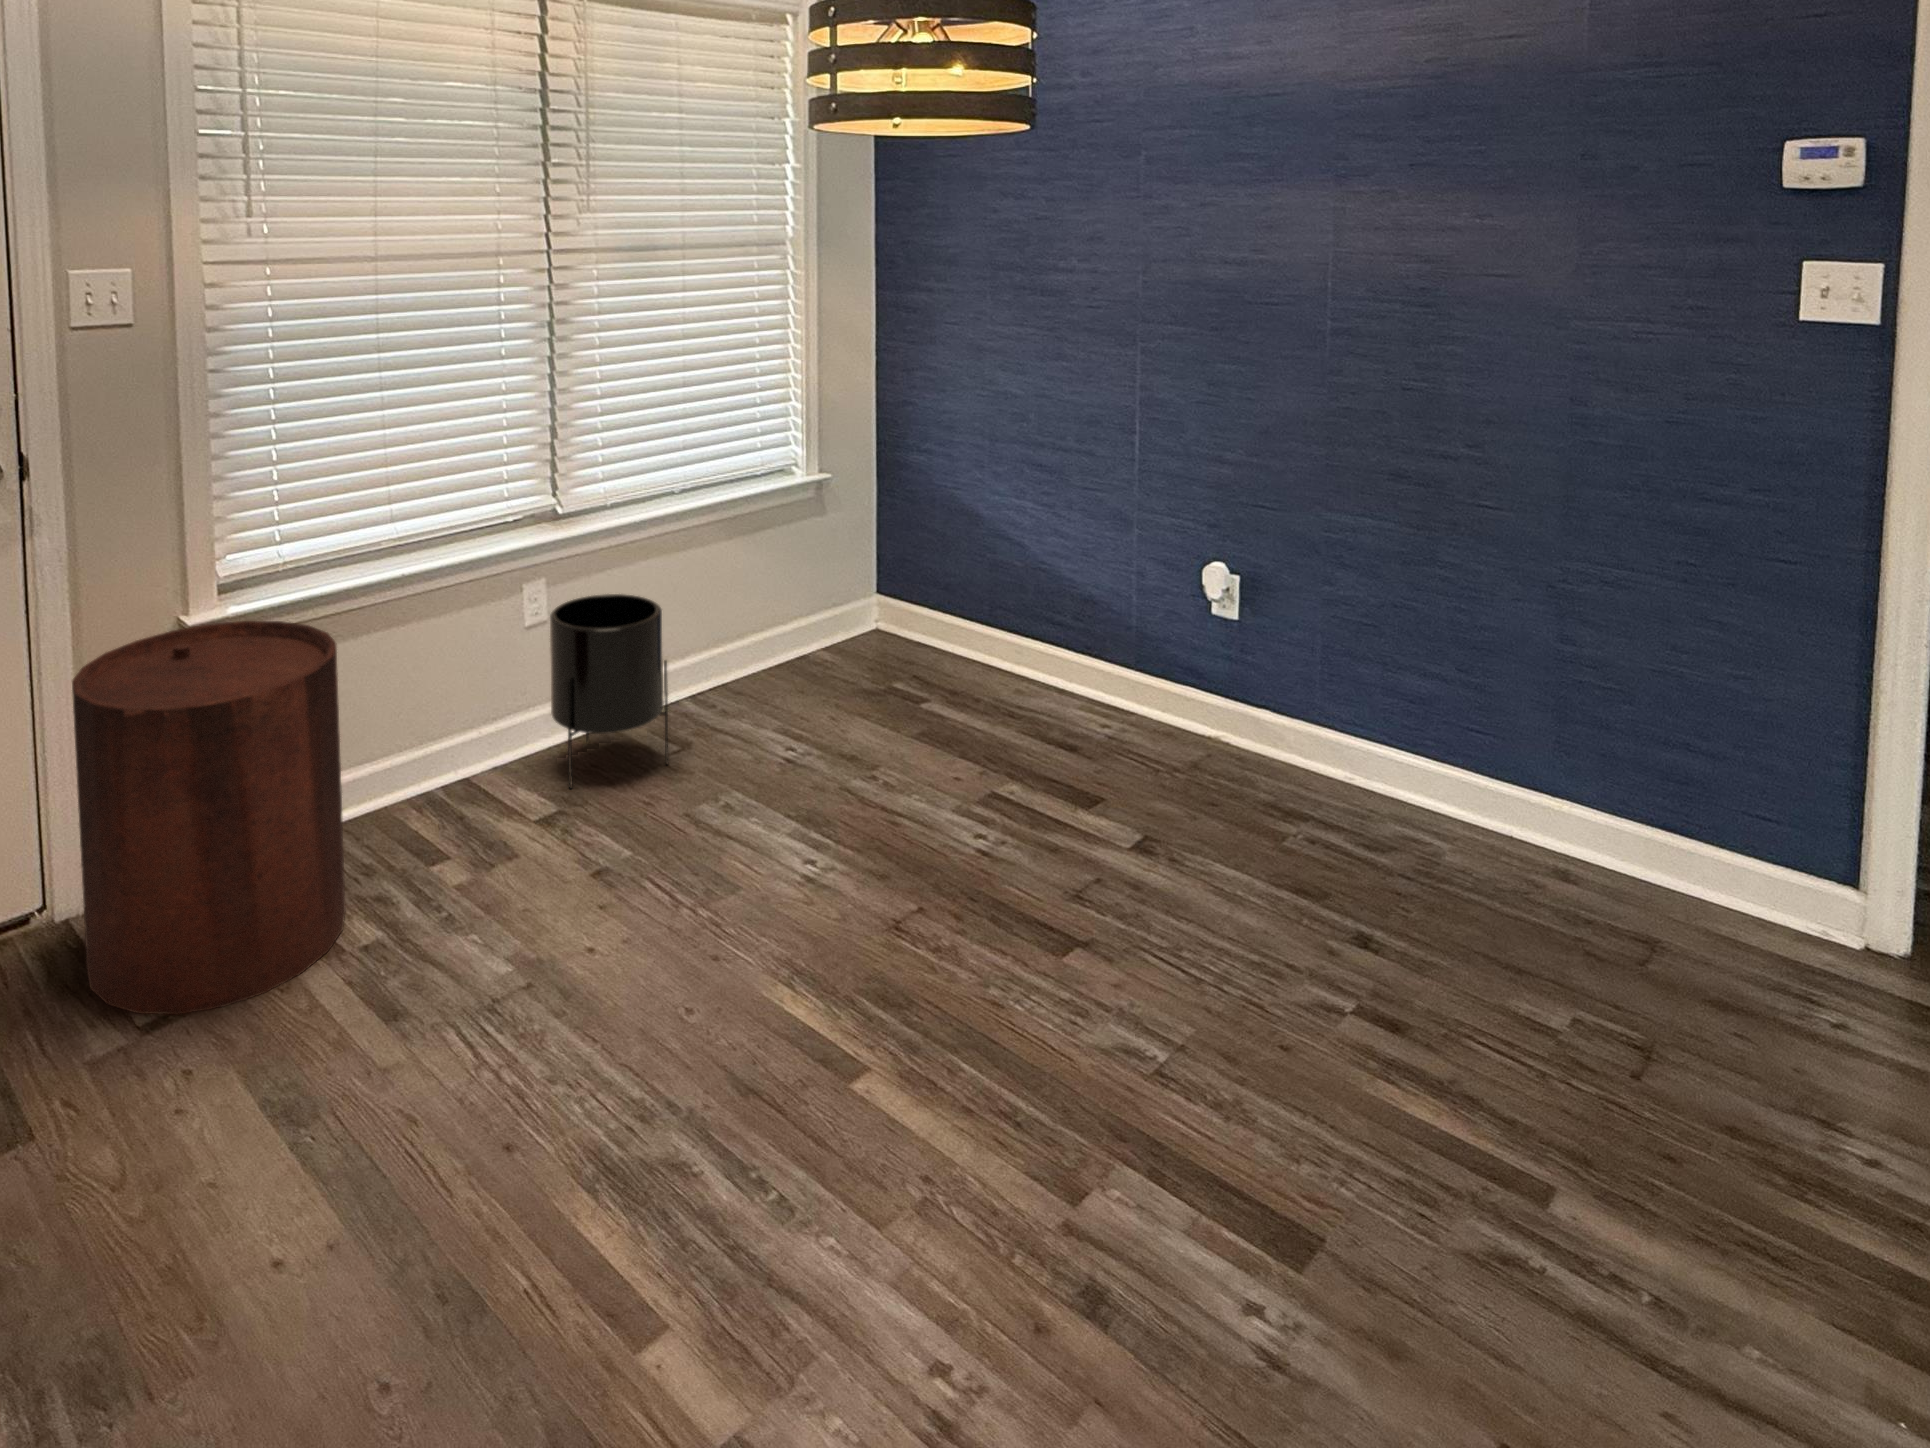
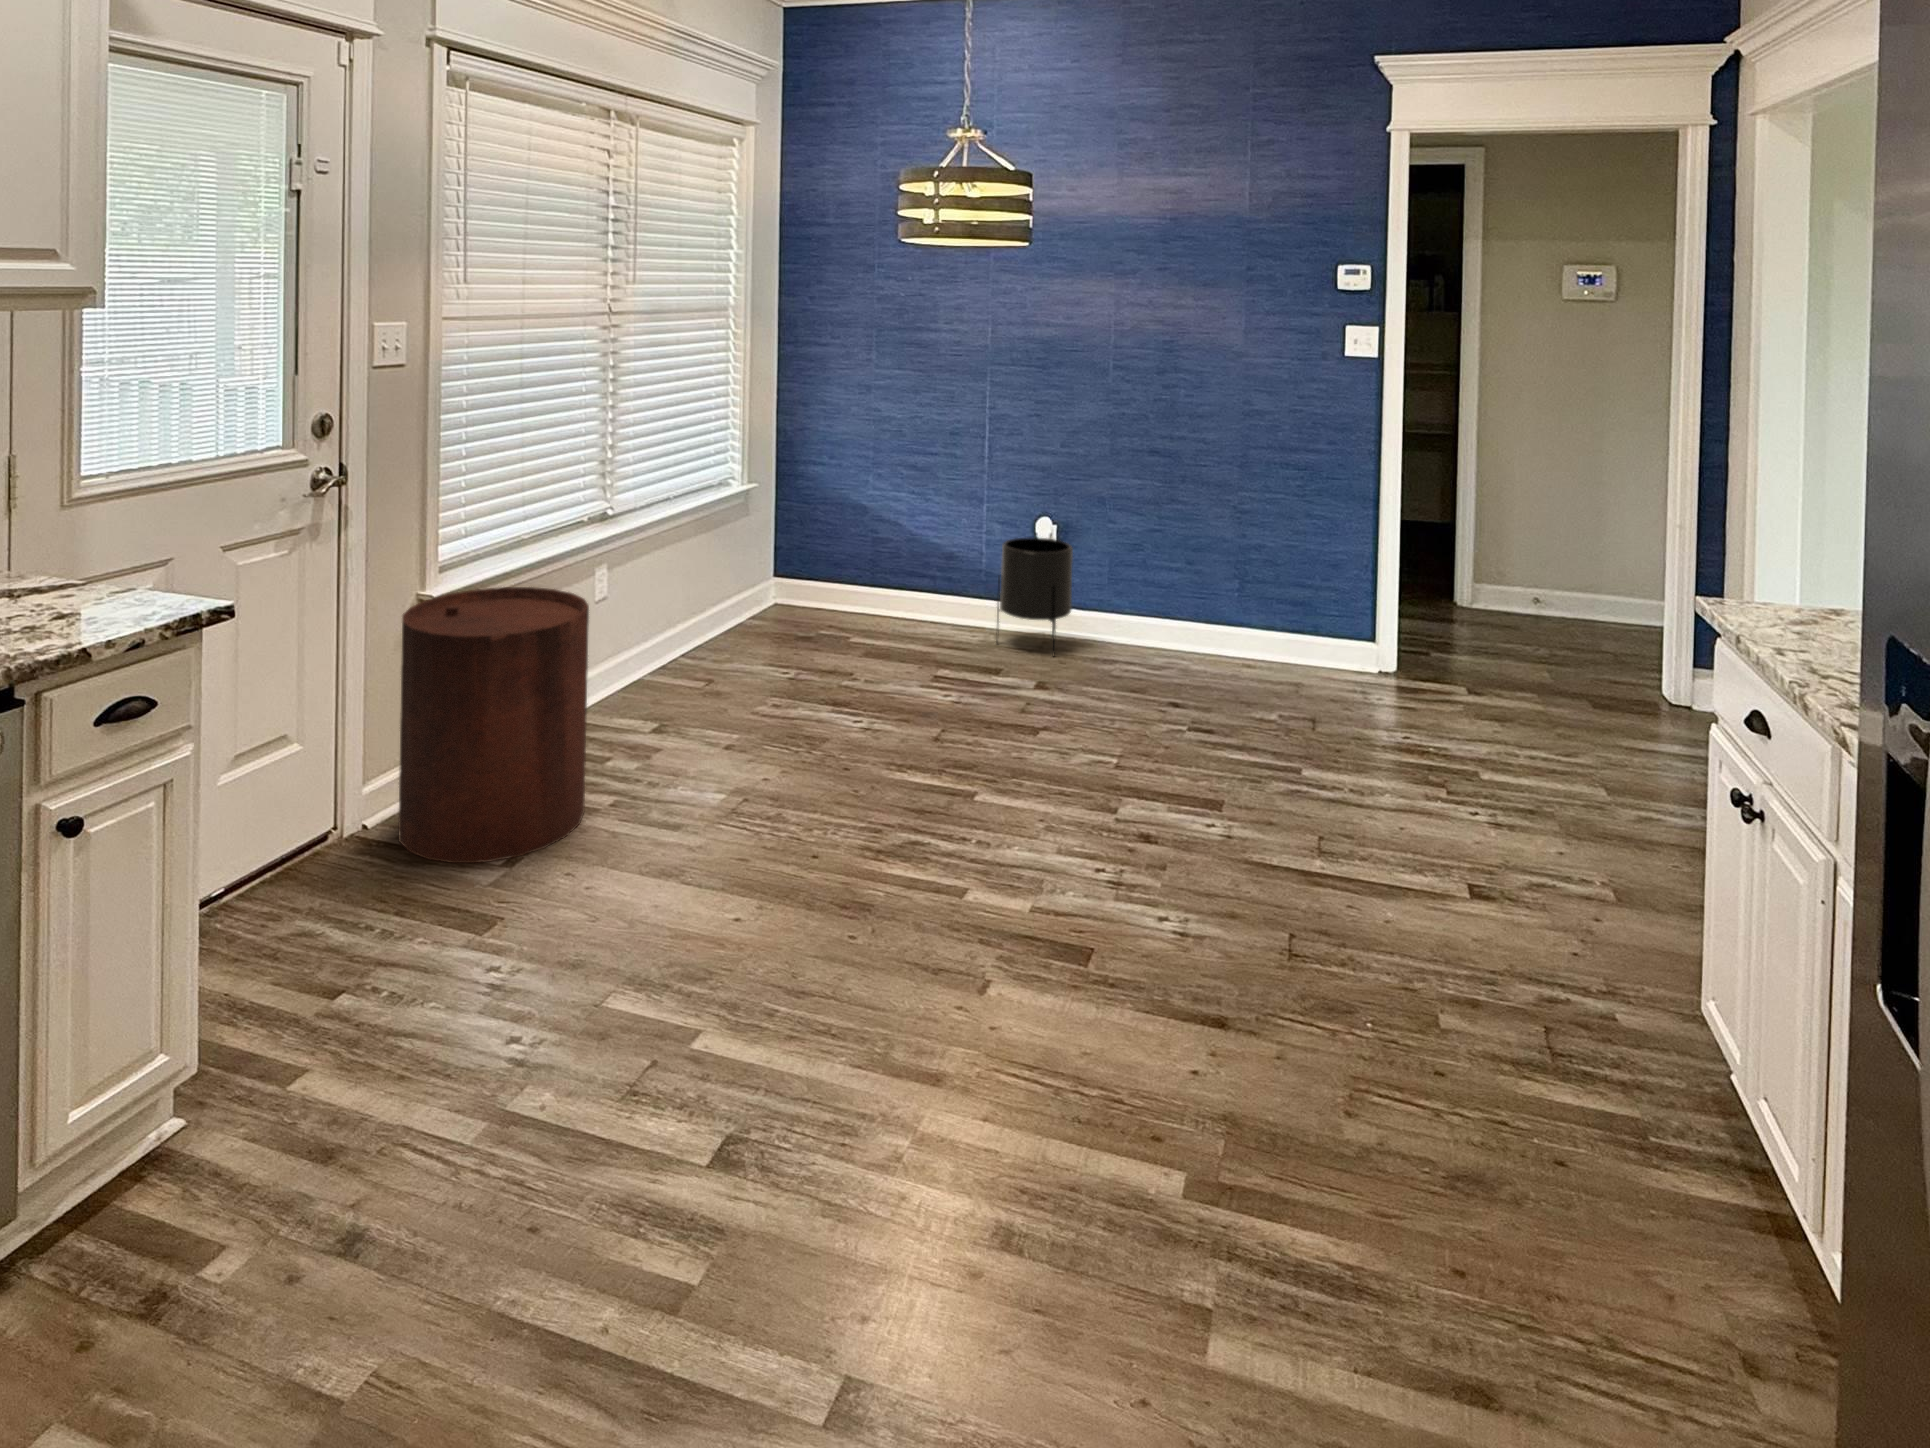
planter: present [550,594,668,789] -> present [997,537,1073,656]

